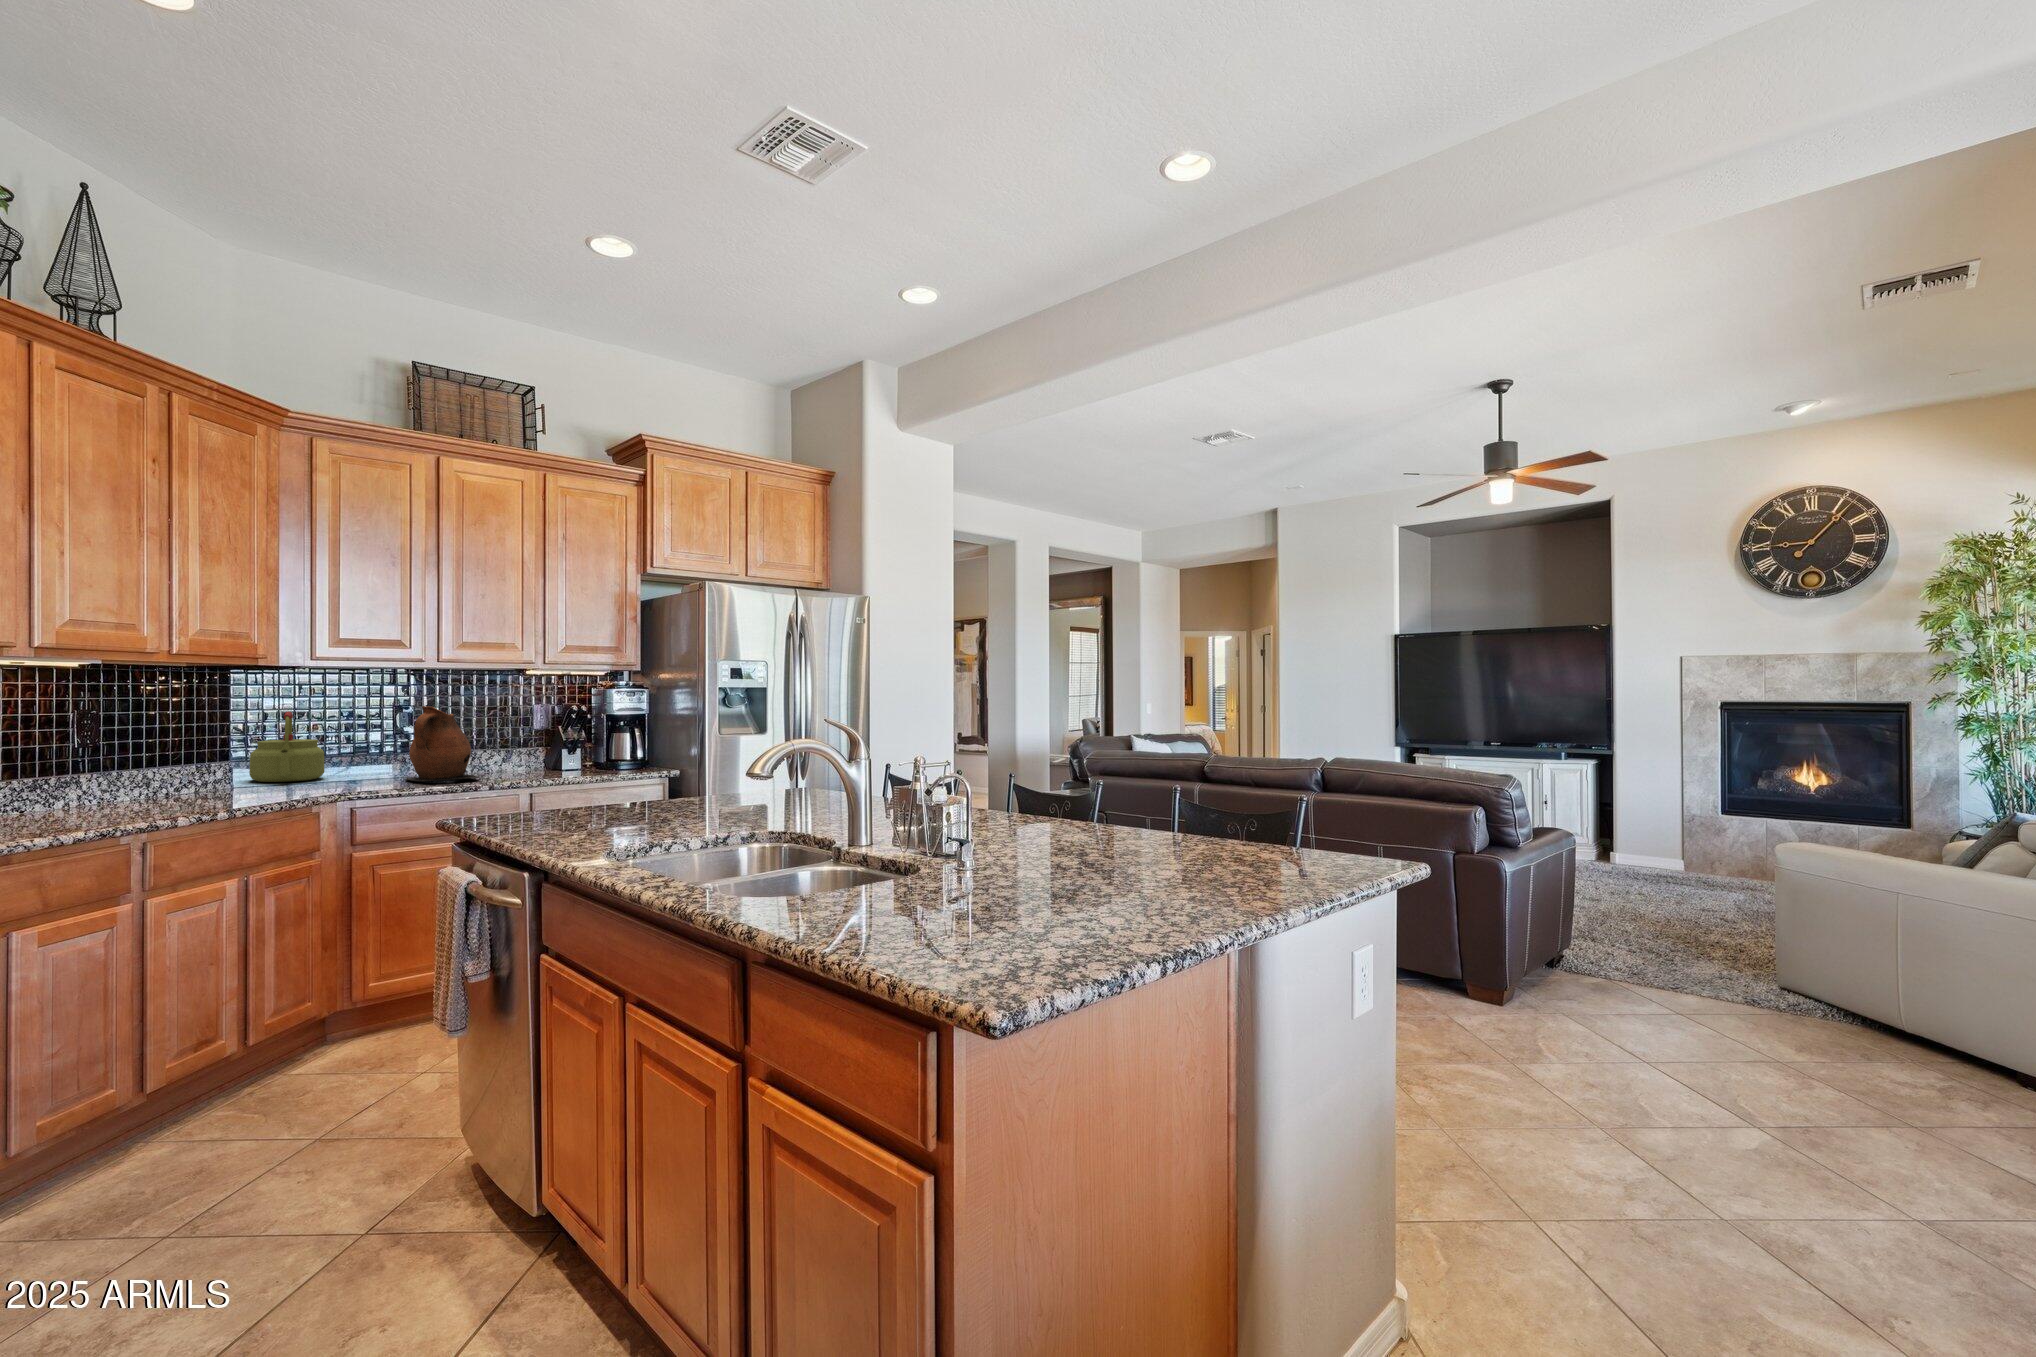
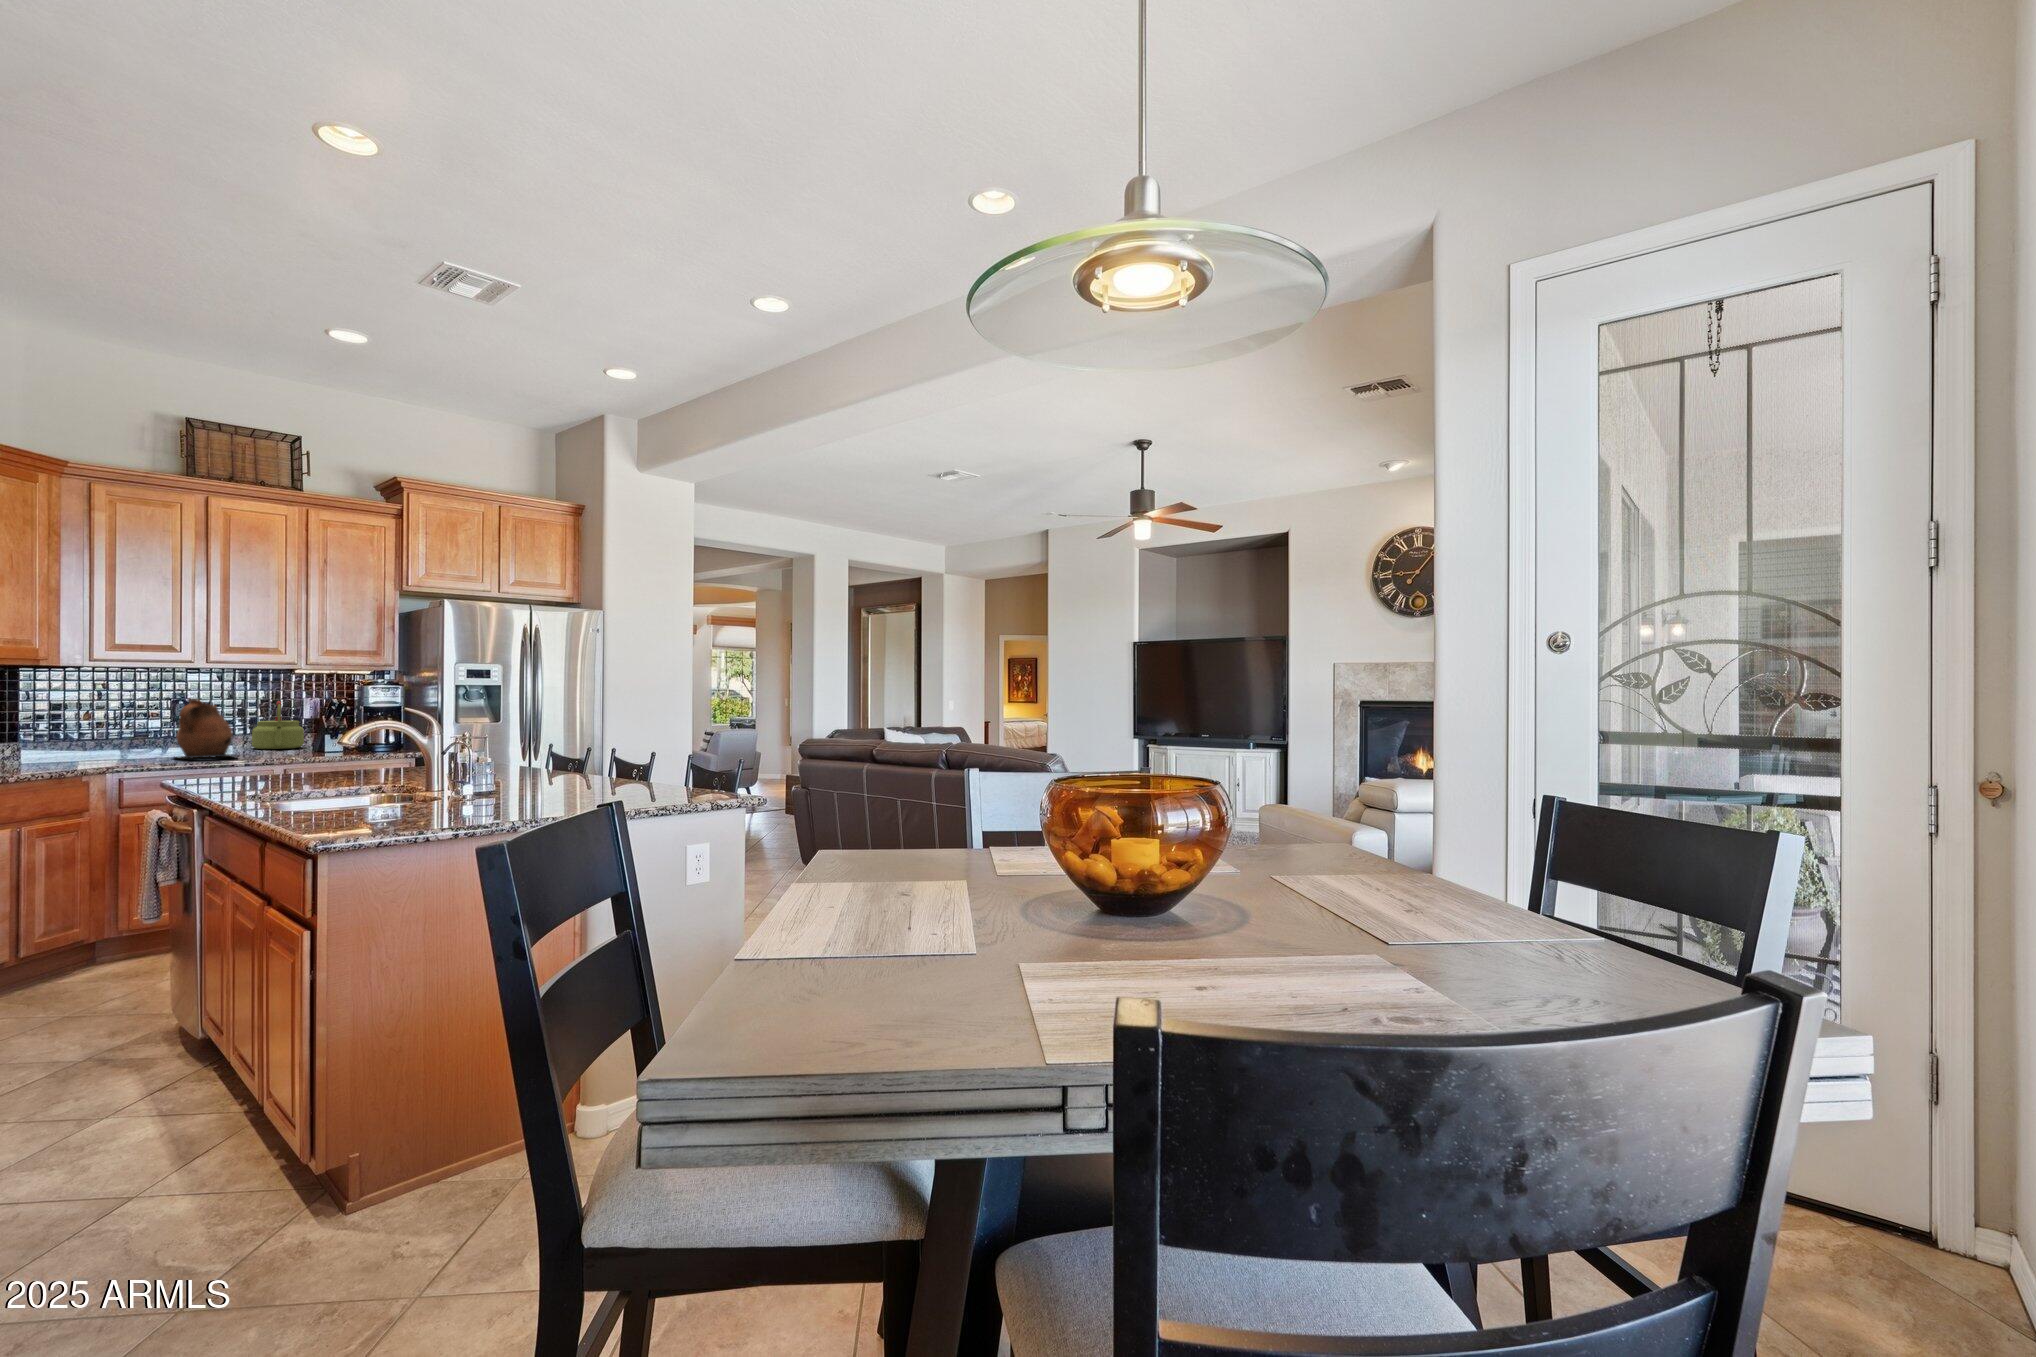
kettle: present [249,711,324,782] -> present [252,701,304,749]

